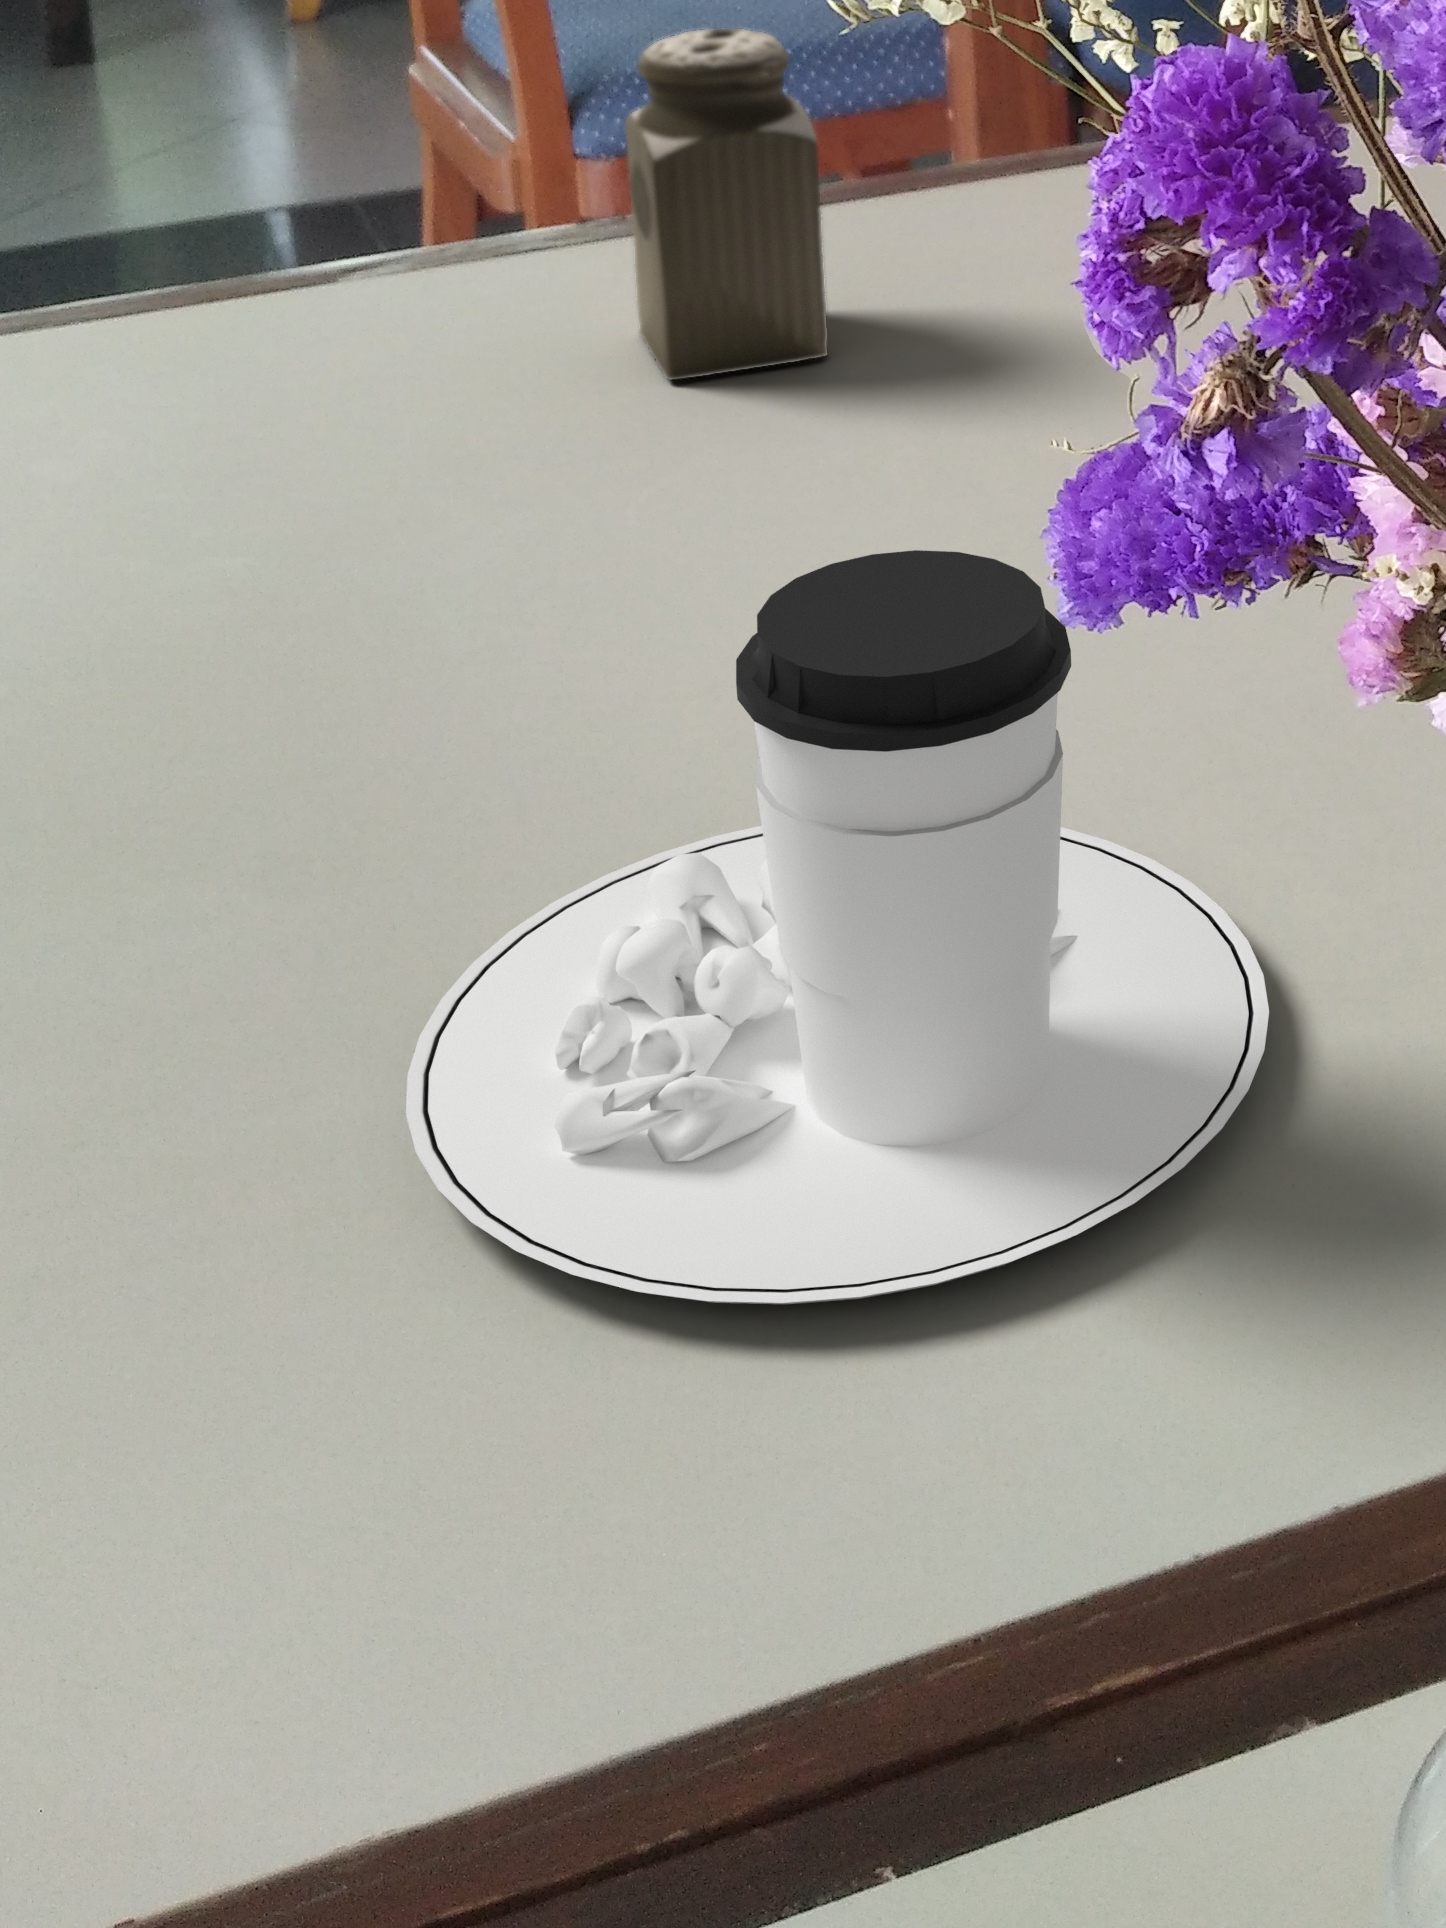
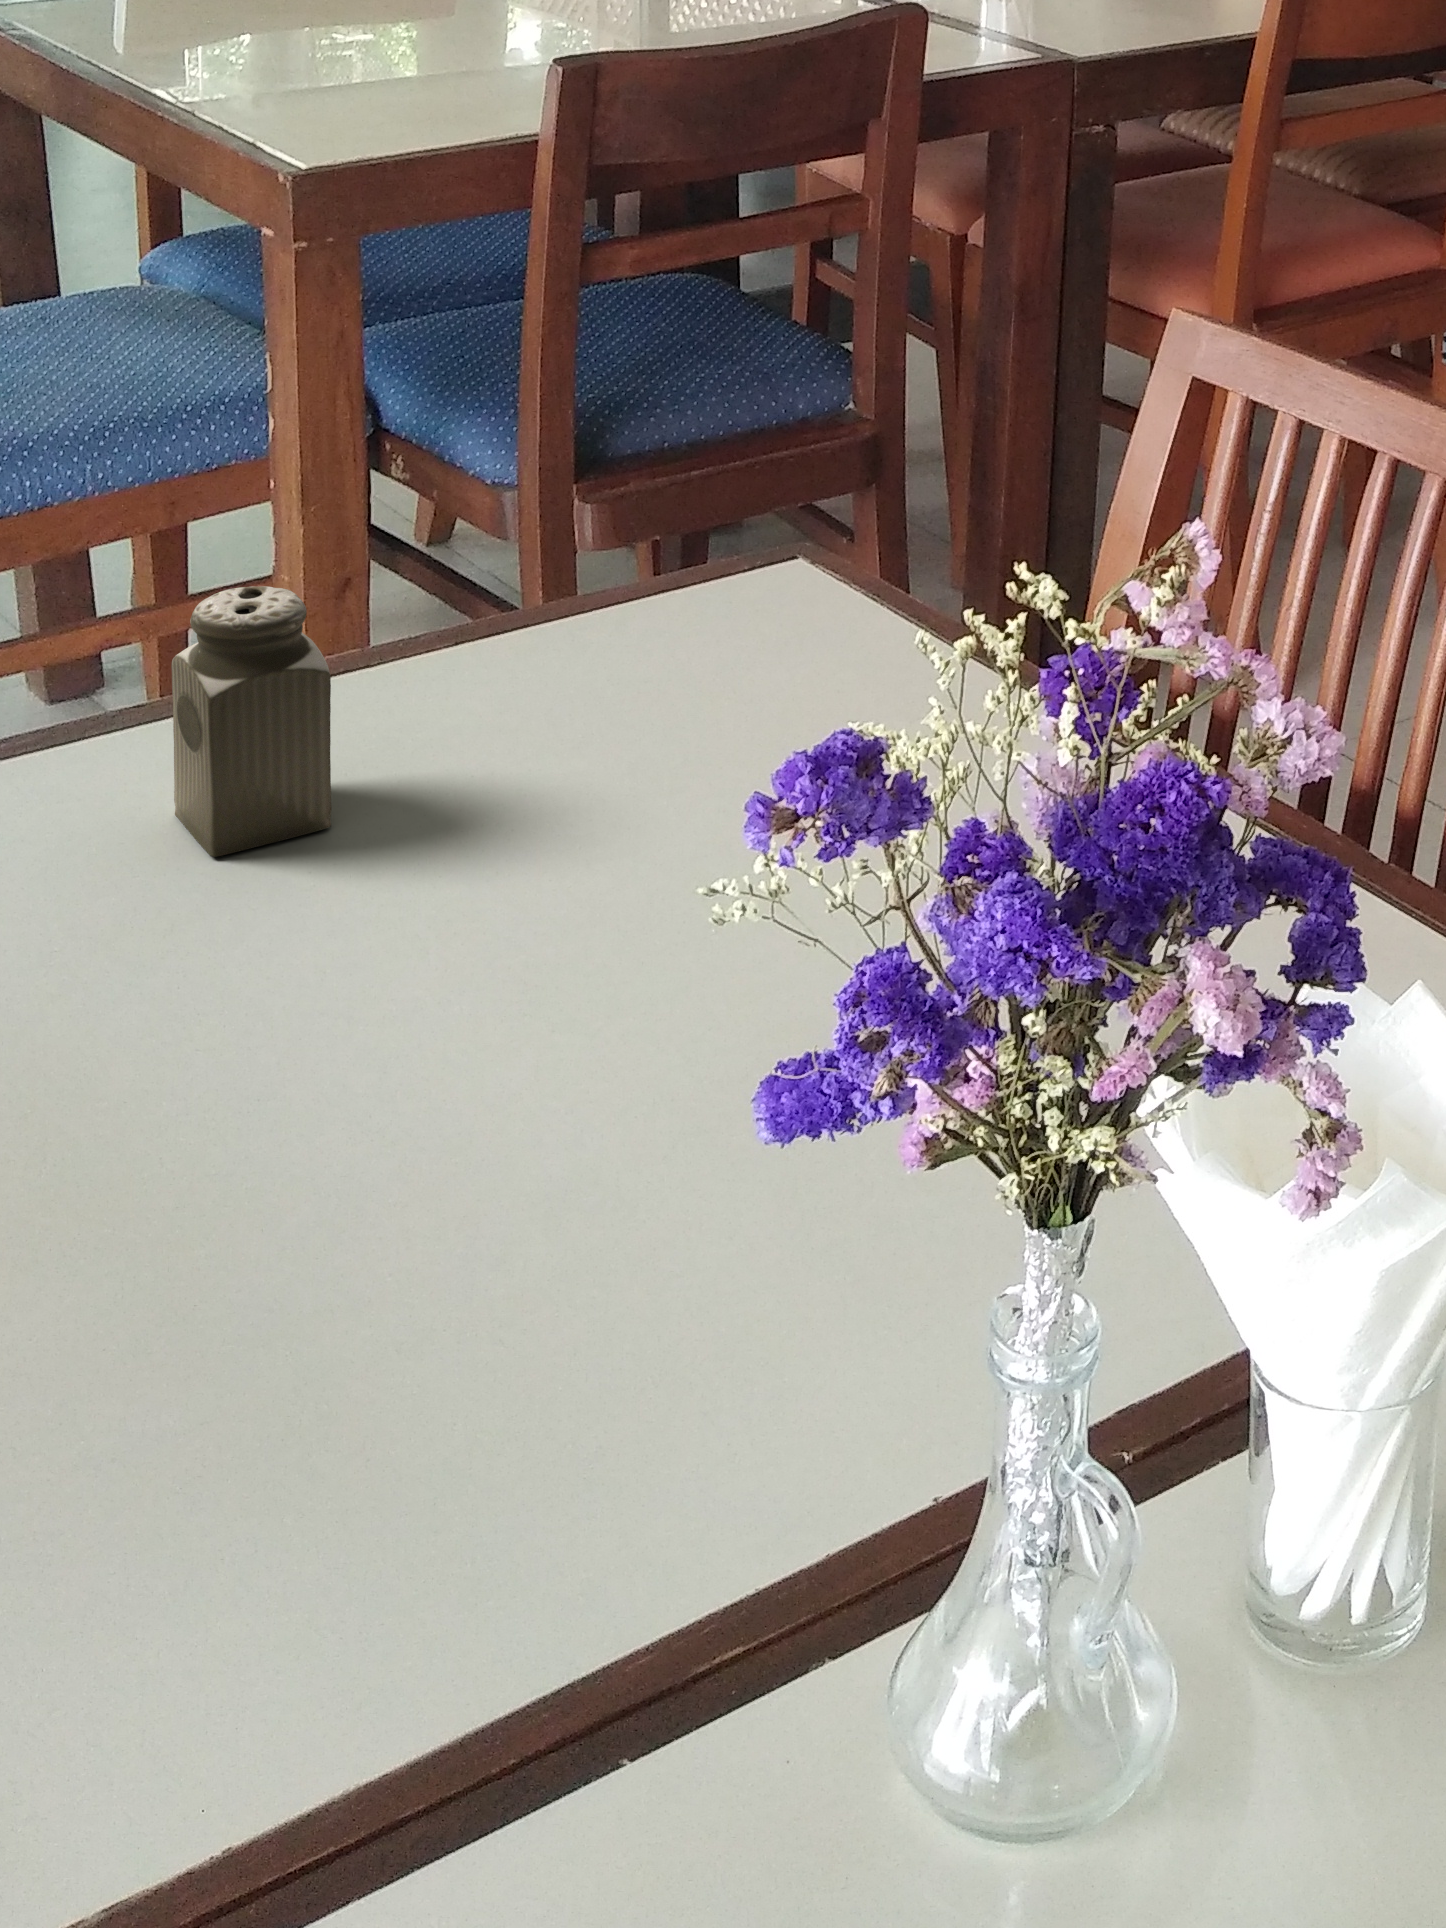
coffee cup: present [406,550,1269,1304] -> none [205,1033,745,1504]

